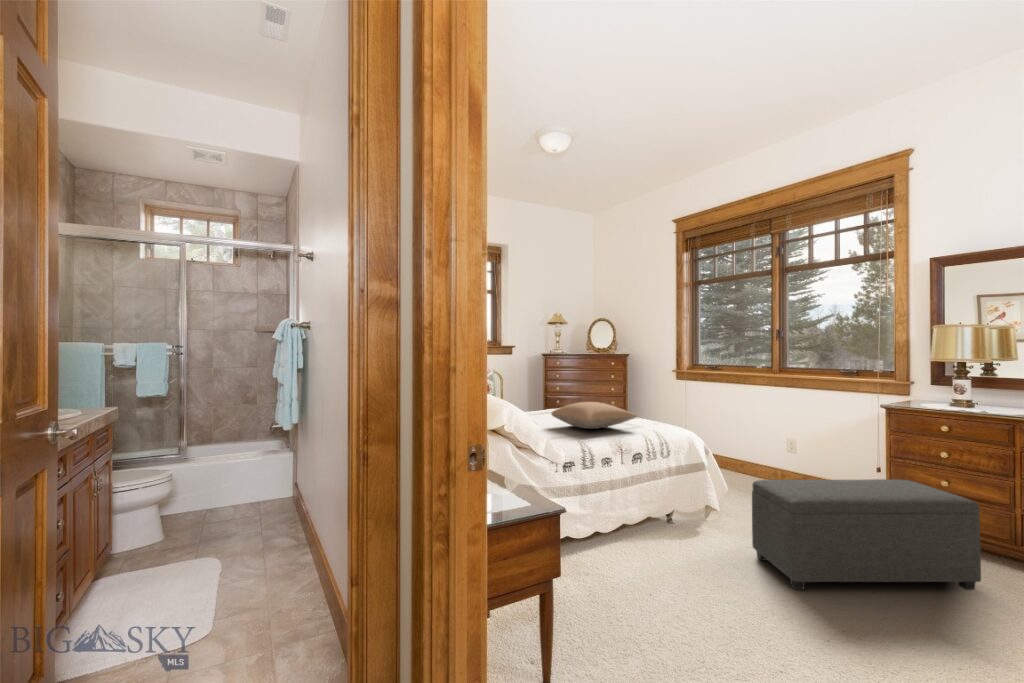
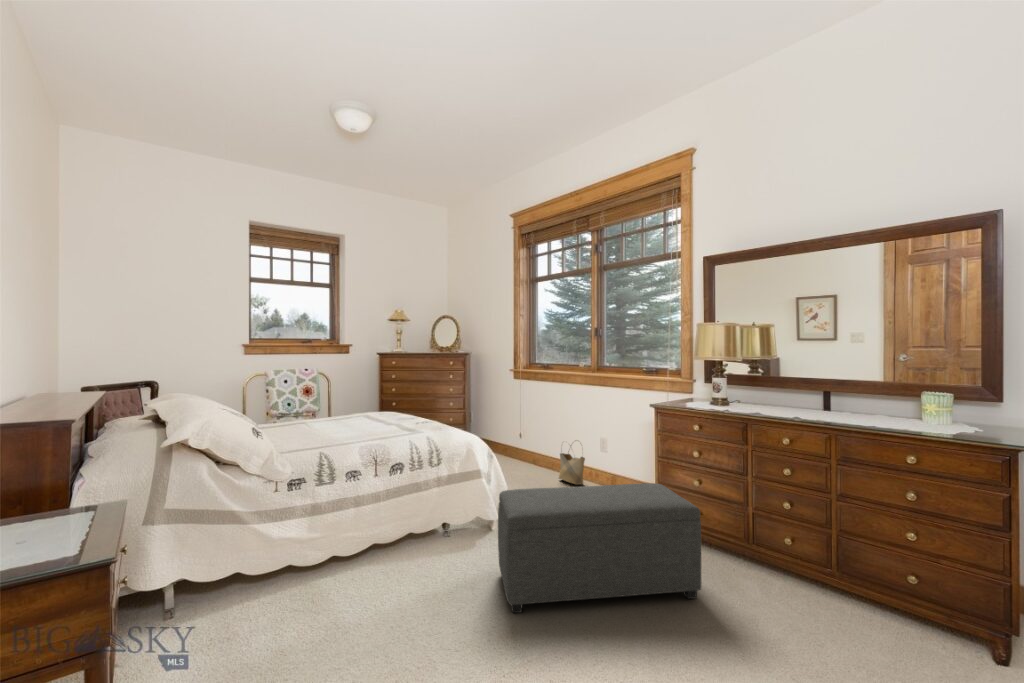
pillow: present [551,402,637,429] -> none [320,407,409,437]
woven basket: none [741,441,772,485] -> present [559,445,585,485]

